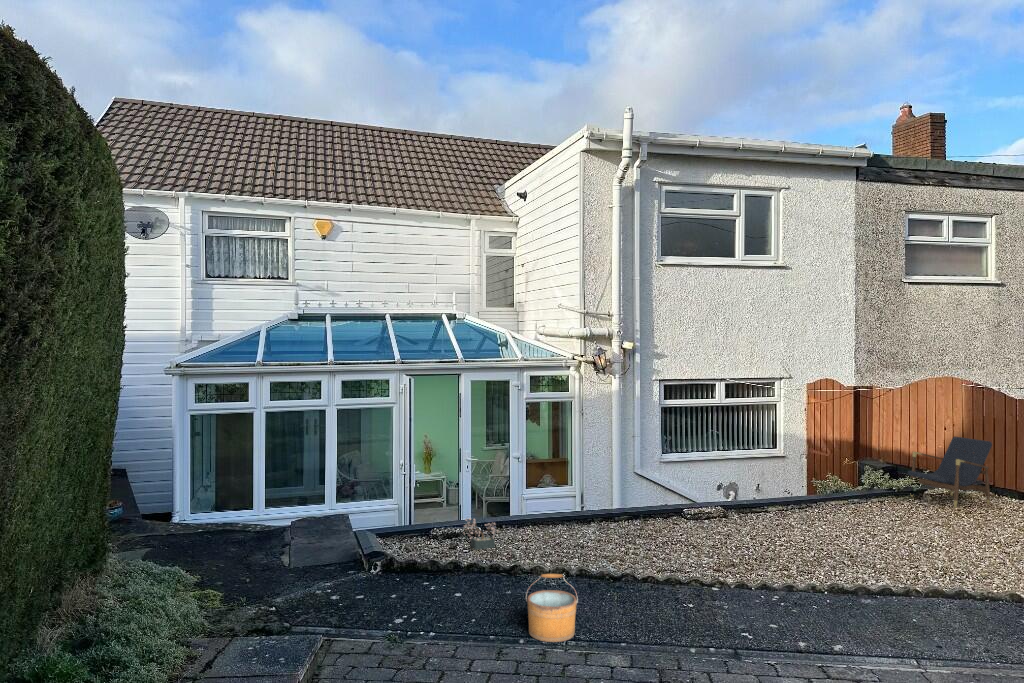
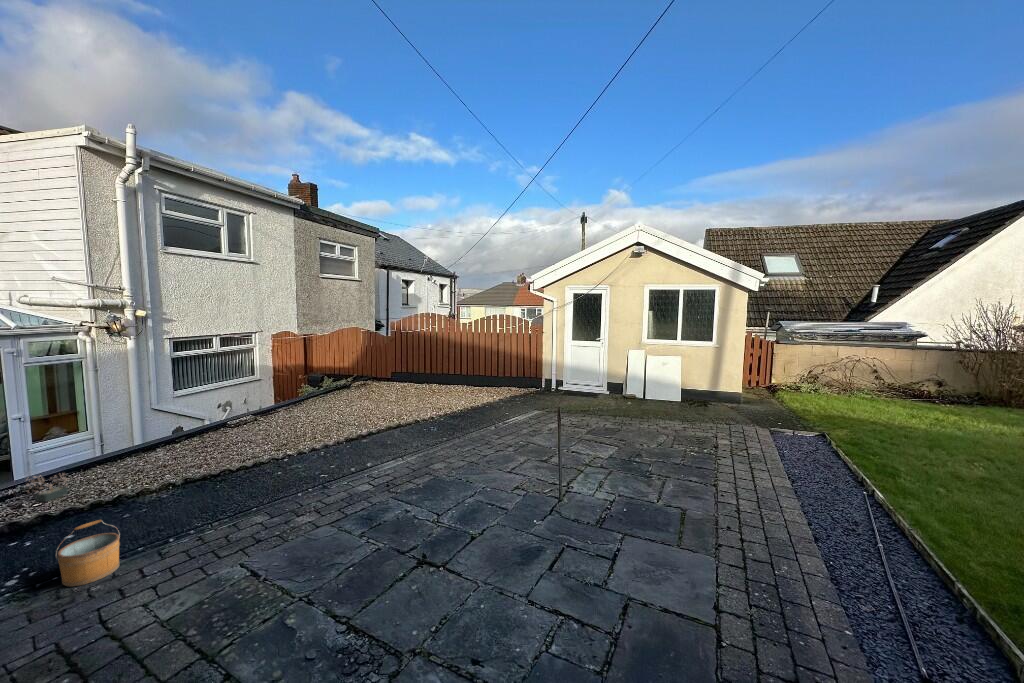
lounge chair: present [908,437,992,508] -> none [336,358,372,392]
bucket: present [526,574,578,642] -> present [56,520,120,586]

